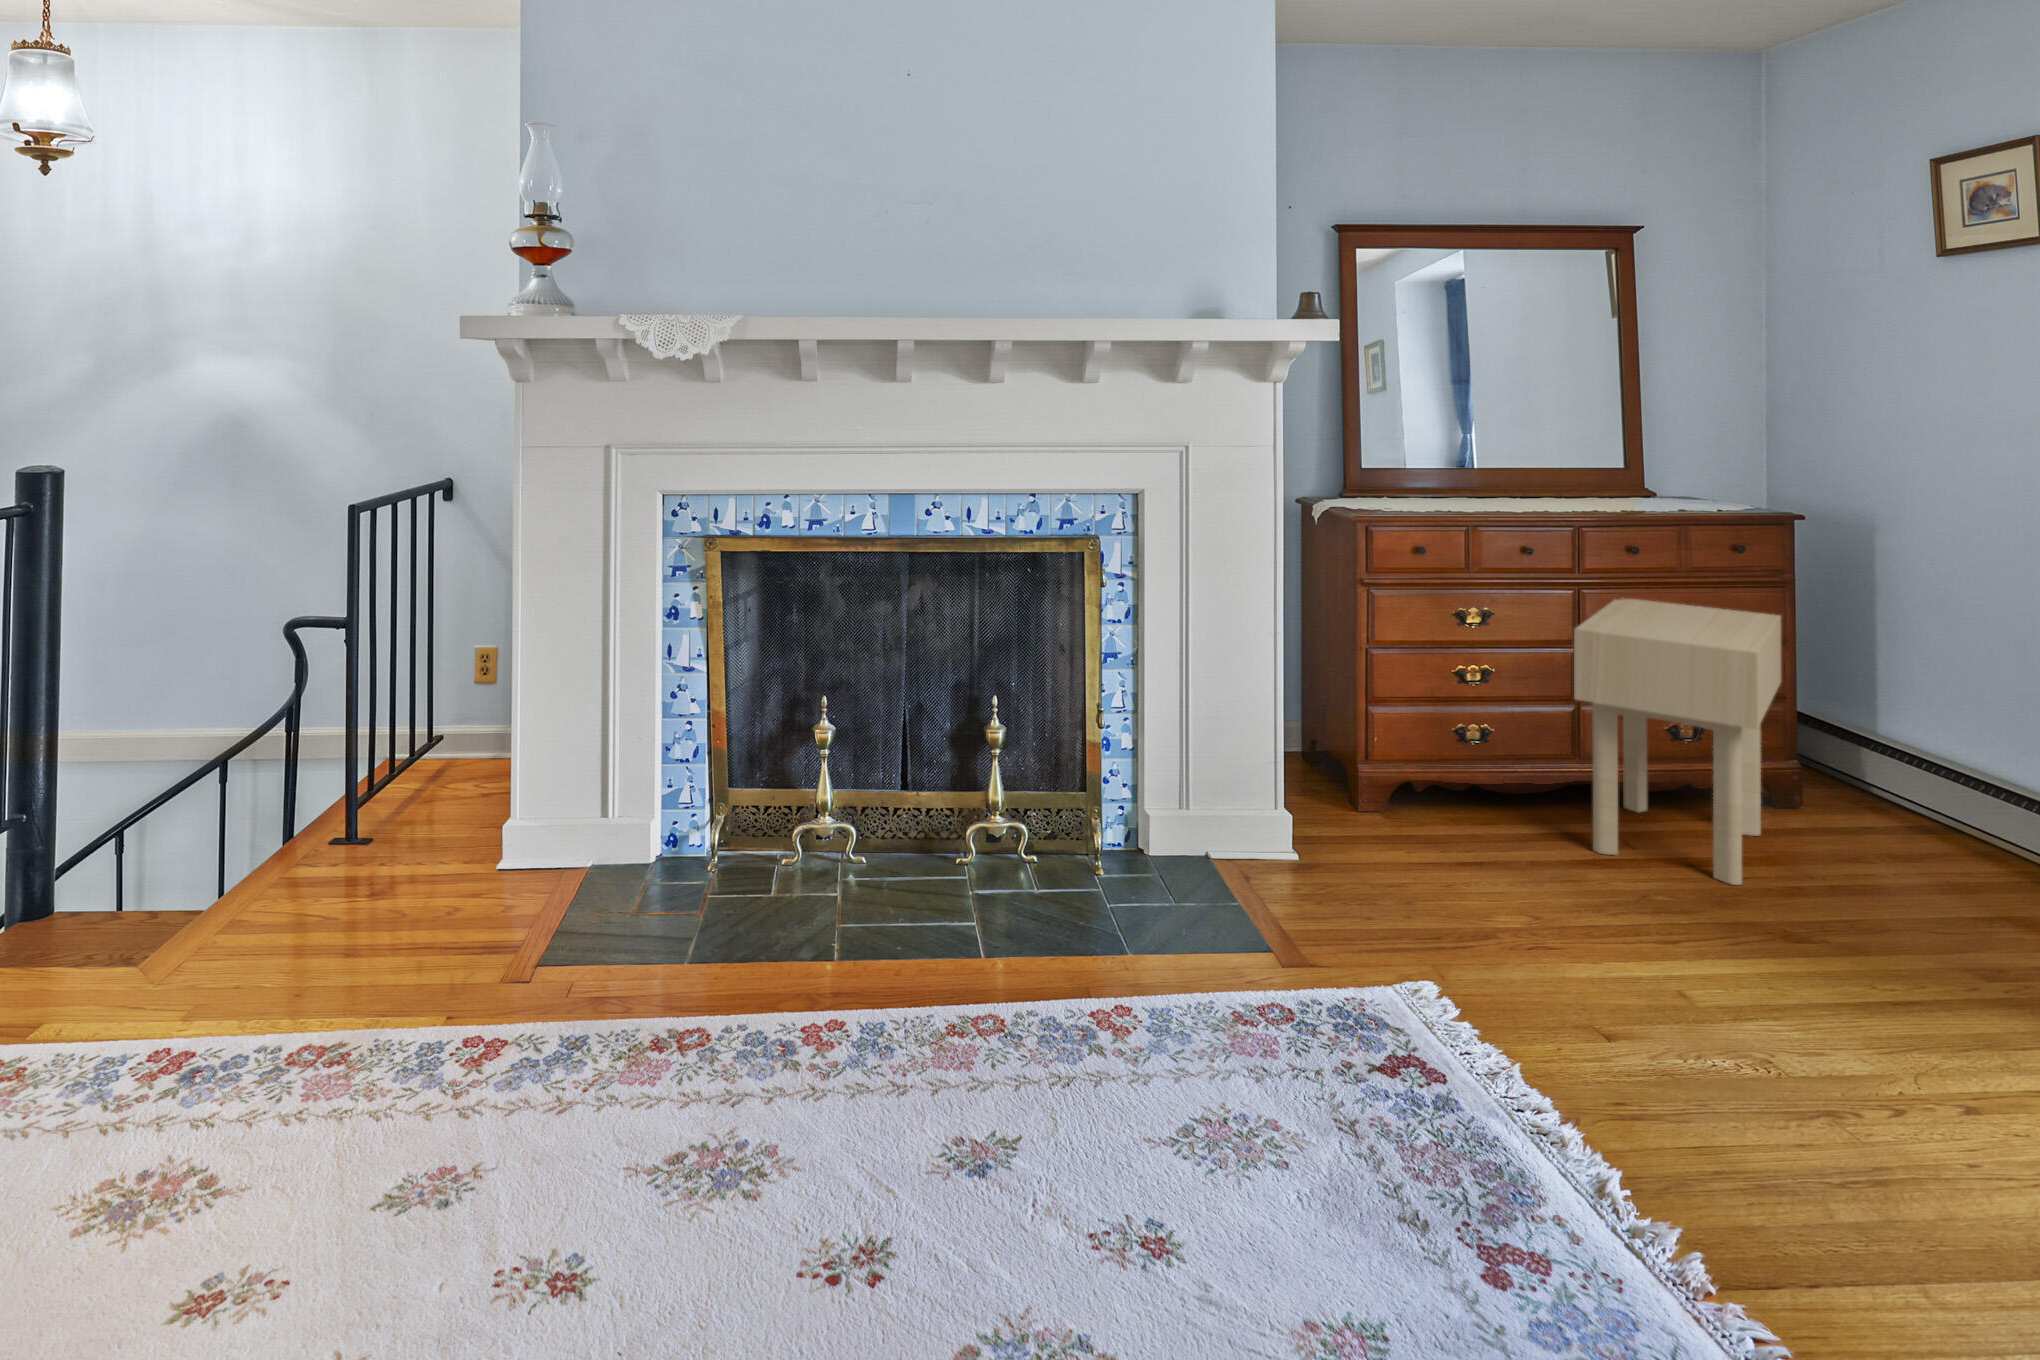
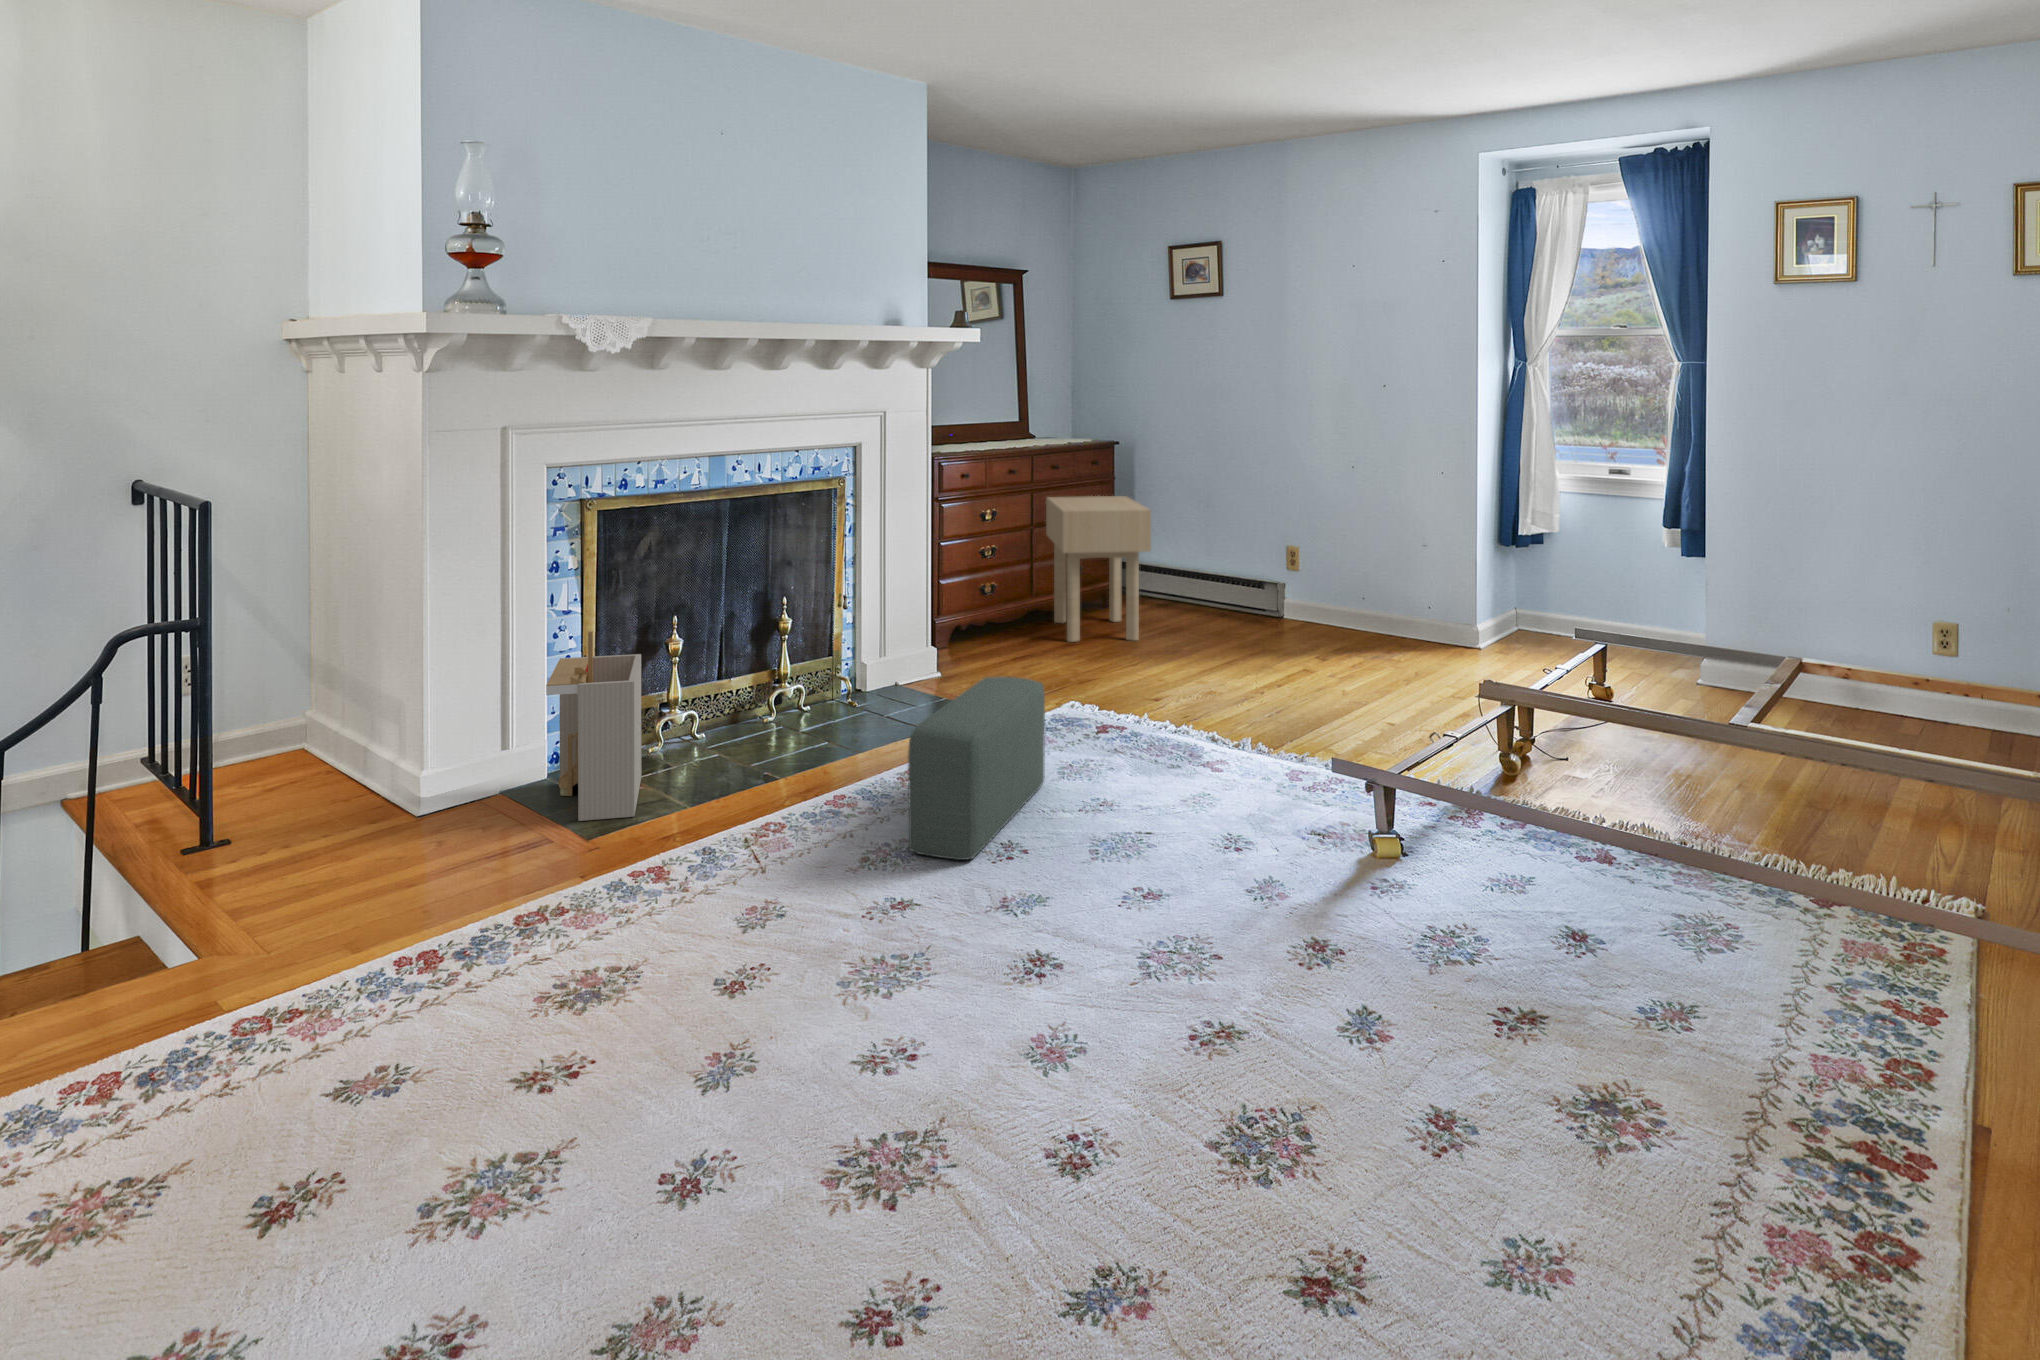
storage bin: none [556,700,724,947] -> present [546,631,641,821]
pouf: none [725,910,1115,1243] -> present [908,676,1045,860]

